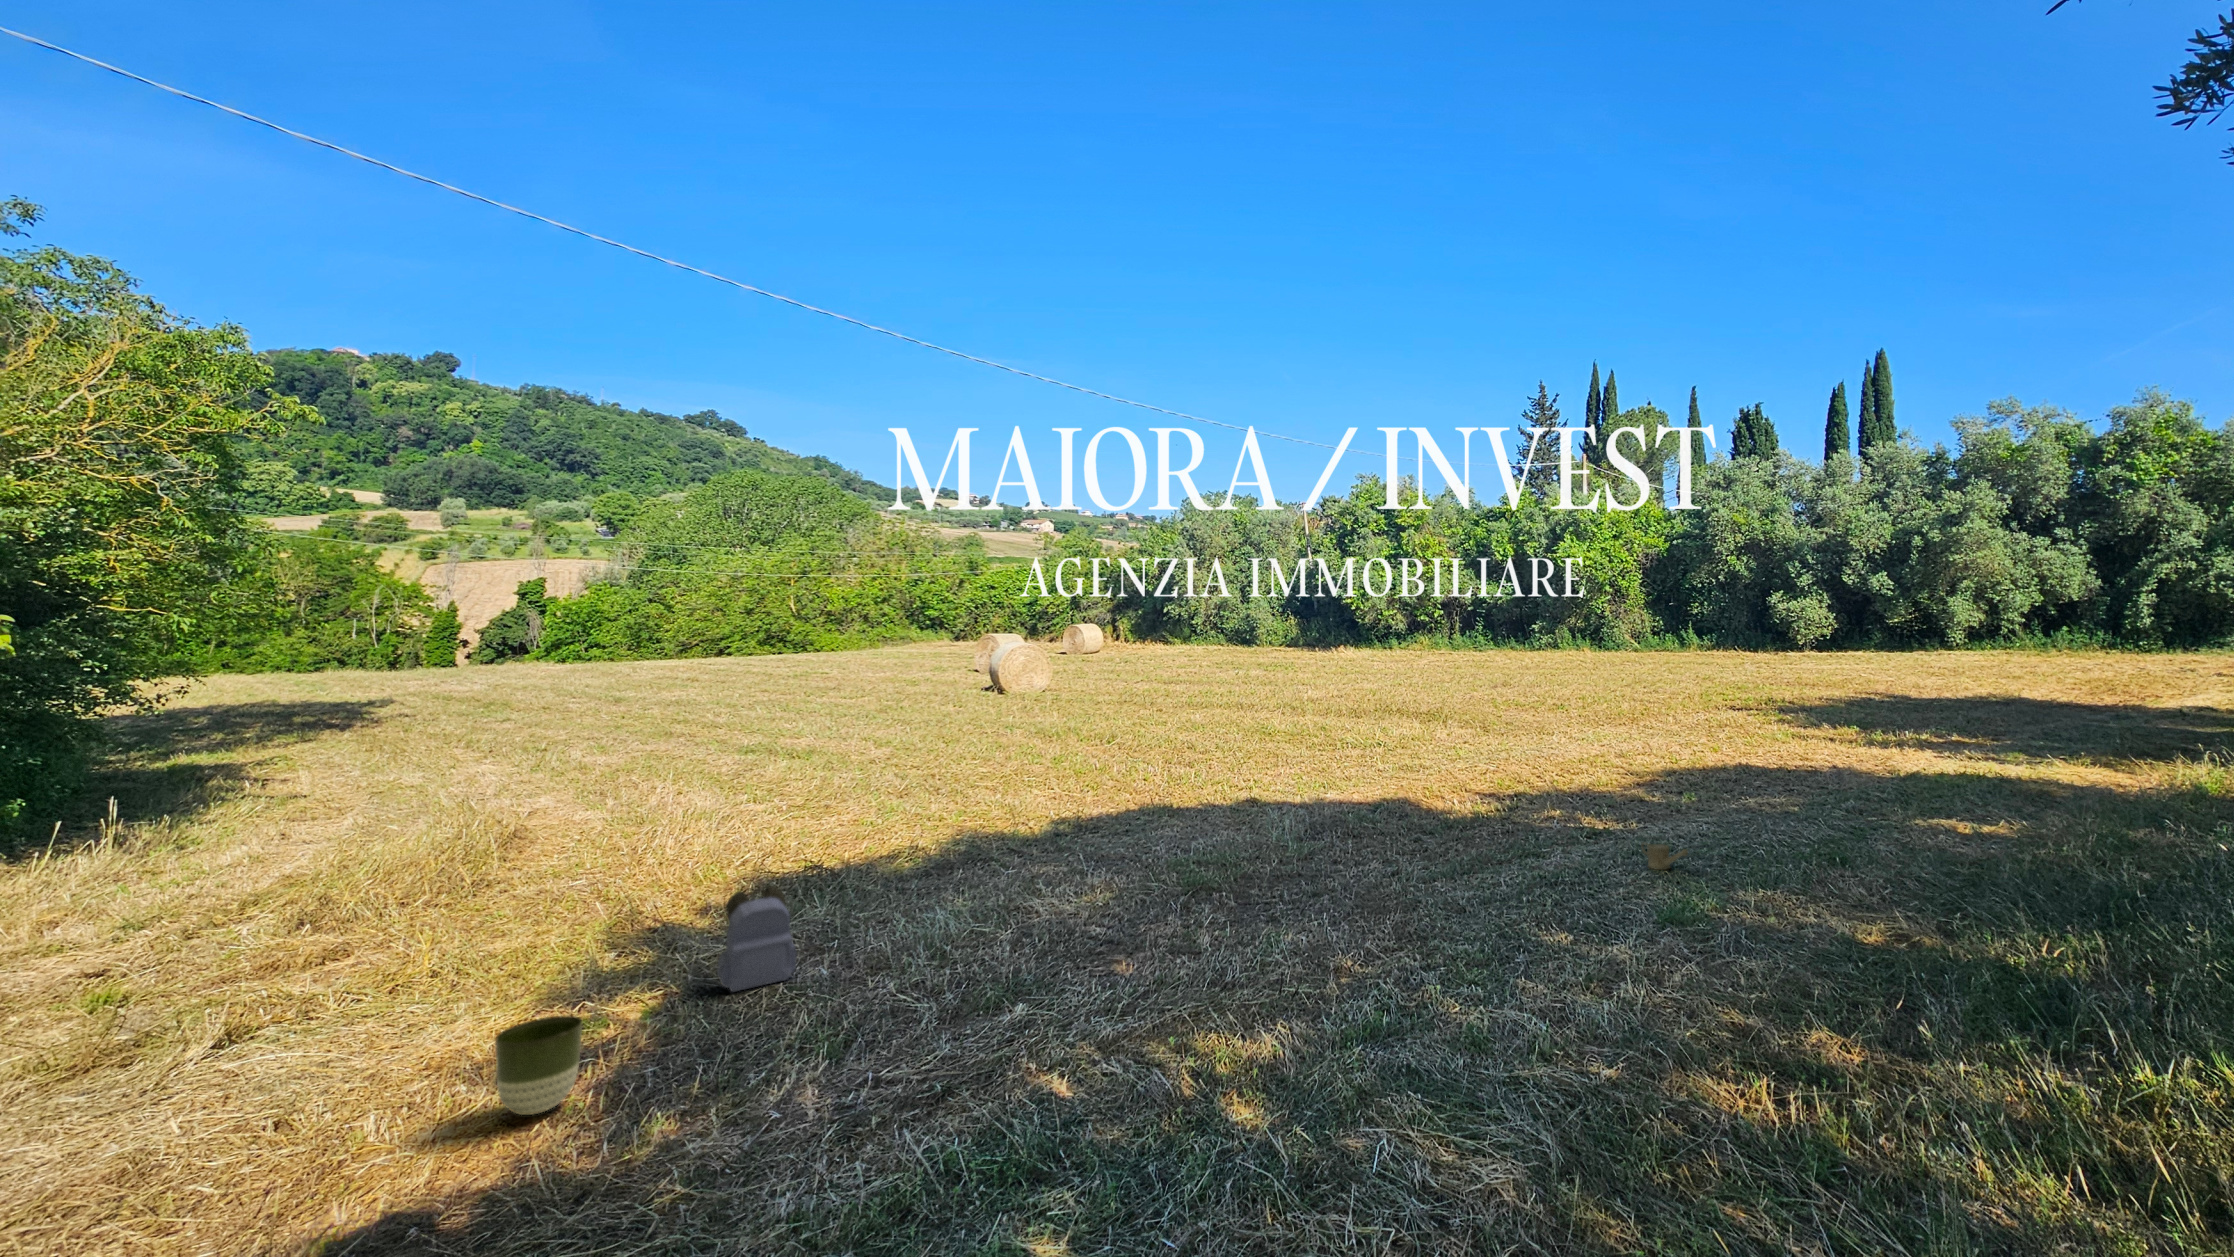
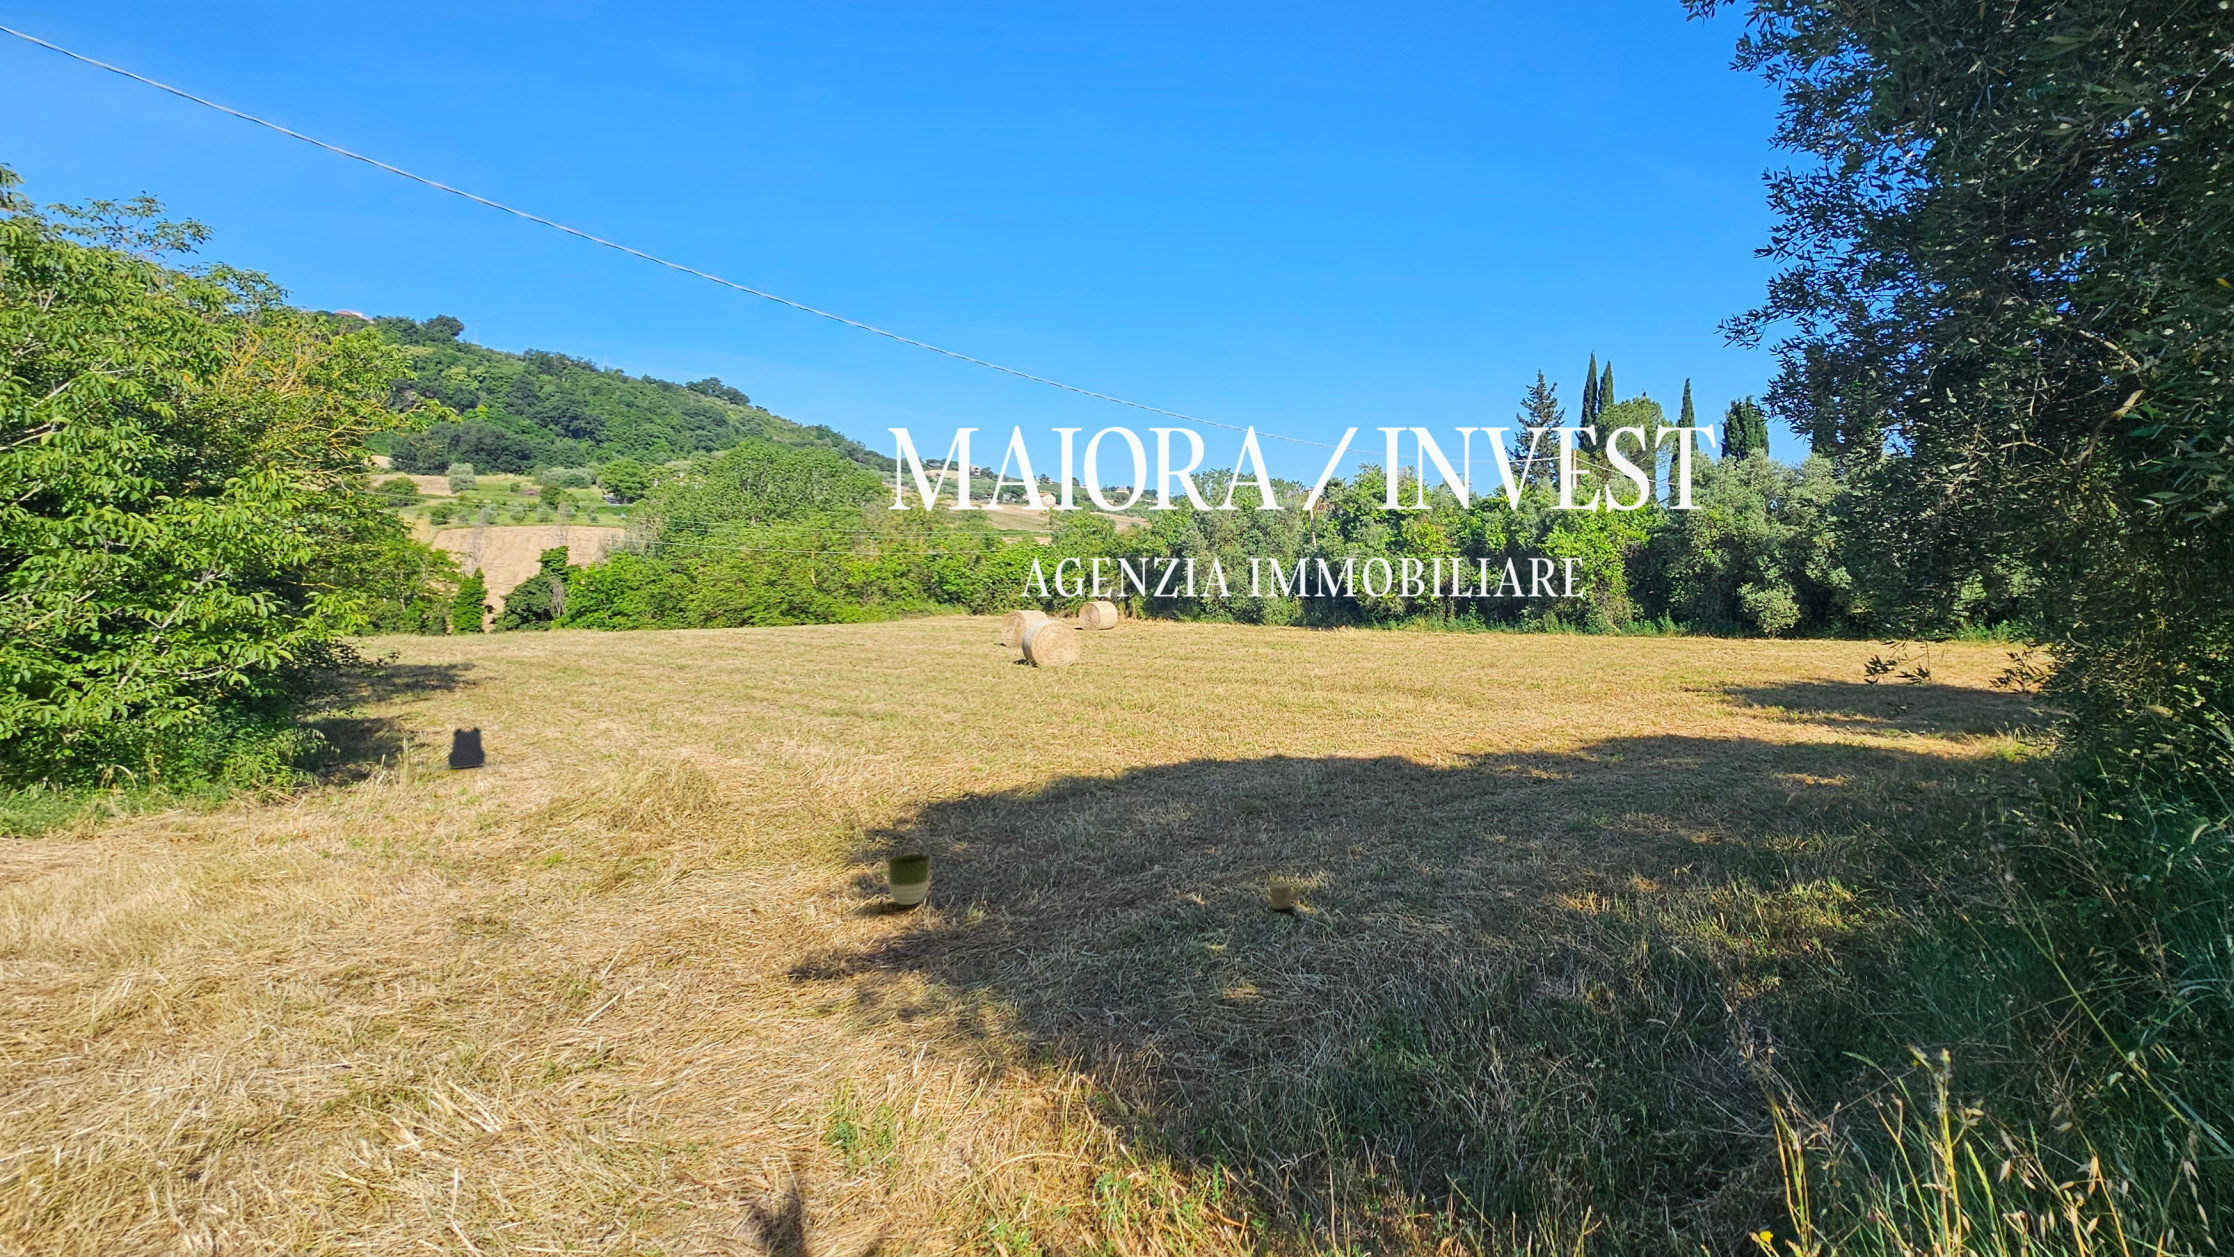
watering can: present [1641,843,1688,870] -> present [1269,880,1300,909]
backpack: present [717,886,797,992] -> present [448,727,486,769]

